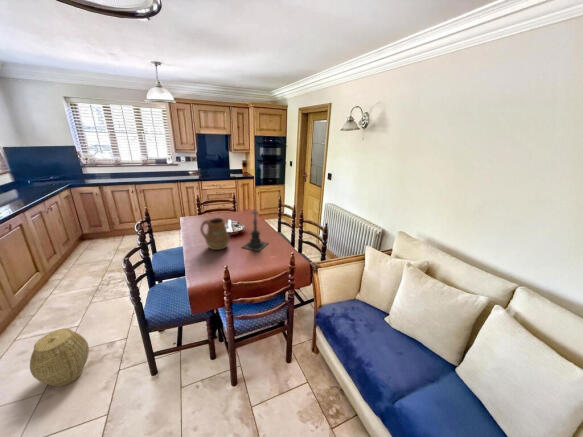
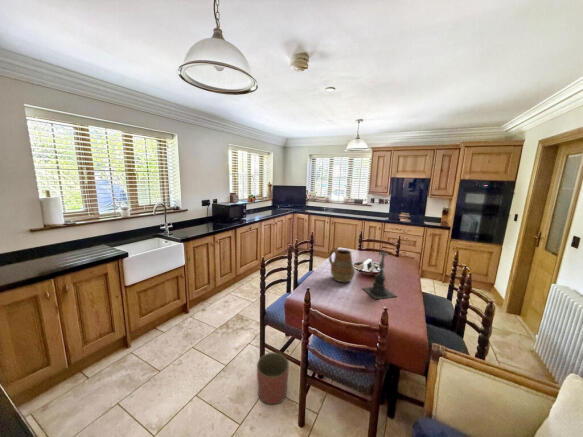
woven basket: present [30,329,89,387] -> none [216,294,244,333]
planter: none [166,345,205,401] -> present [257,352,289,404]

